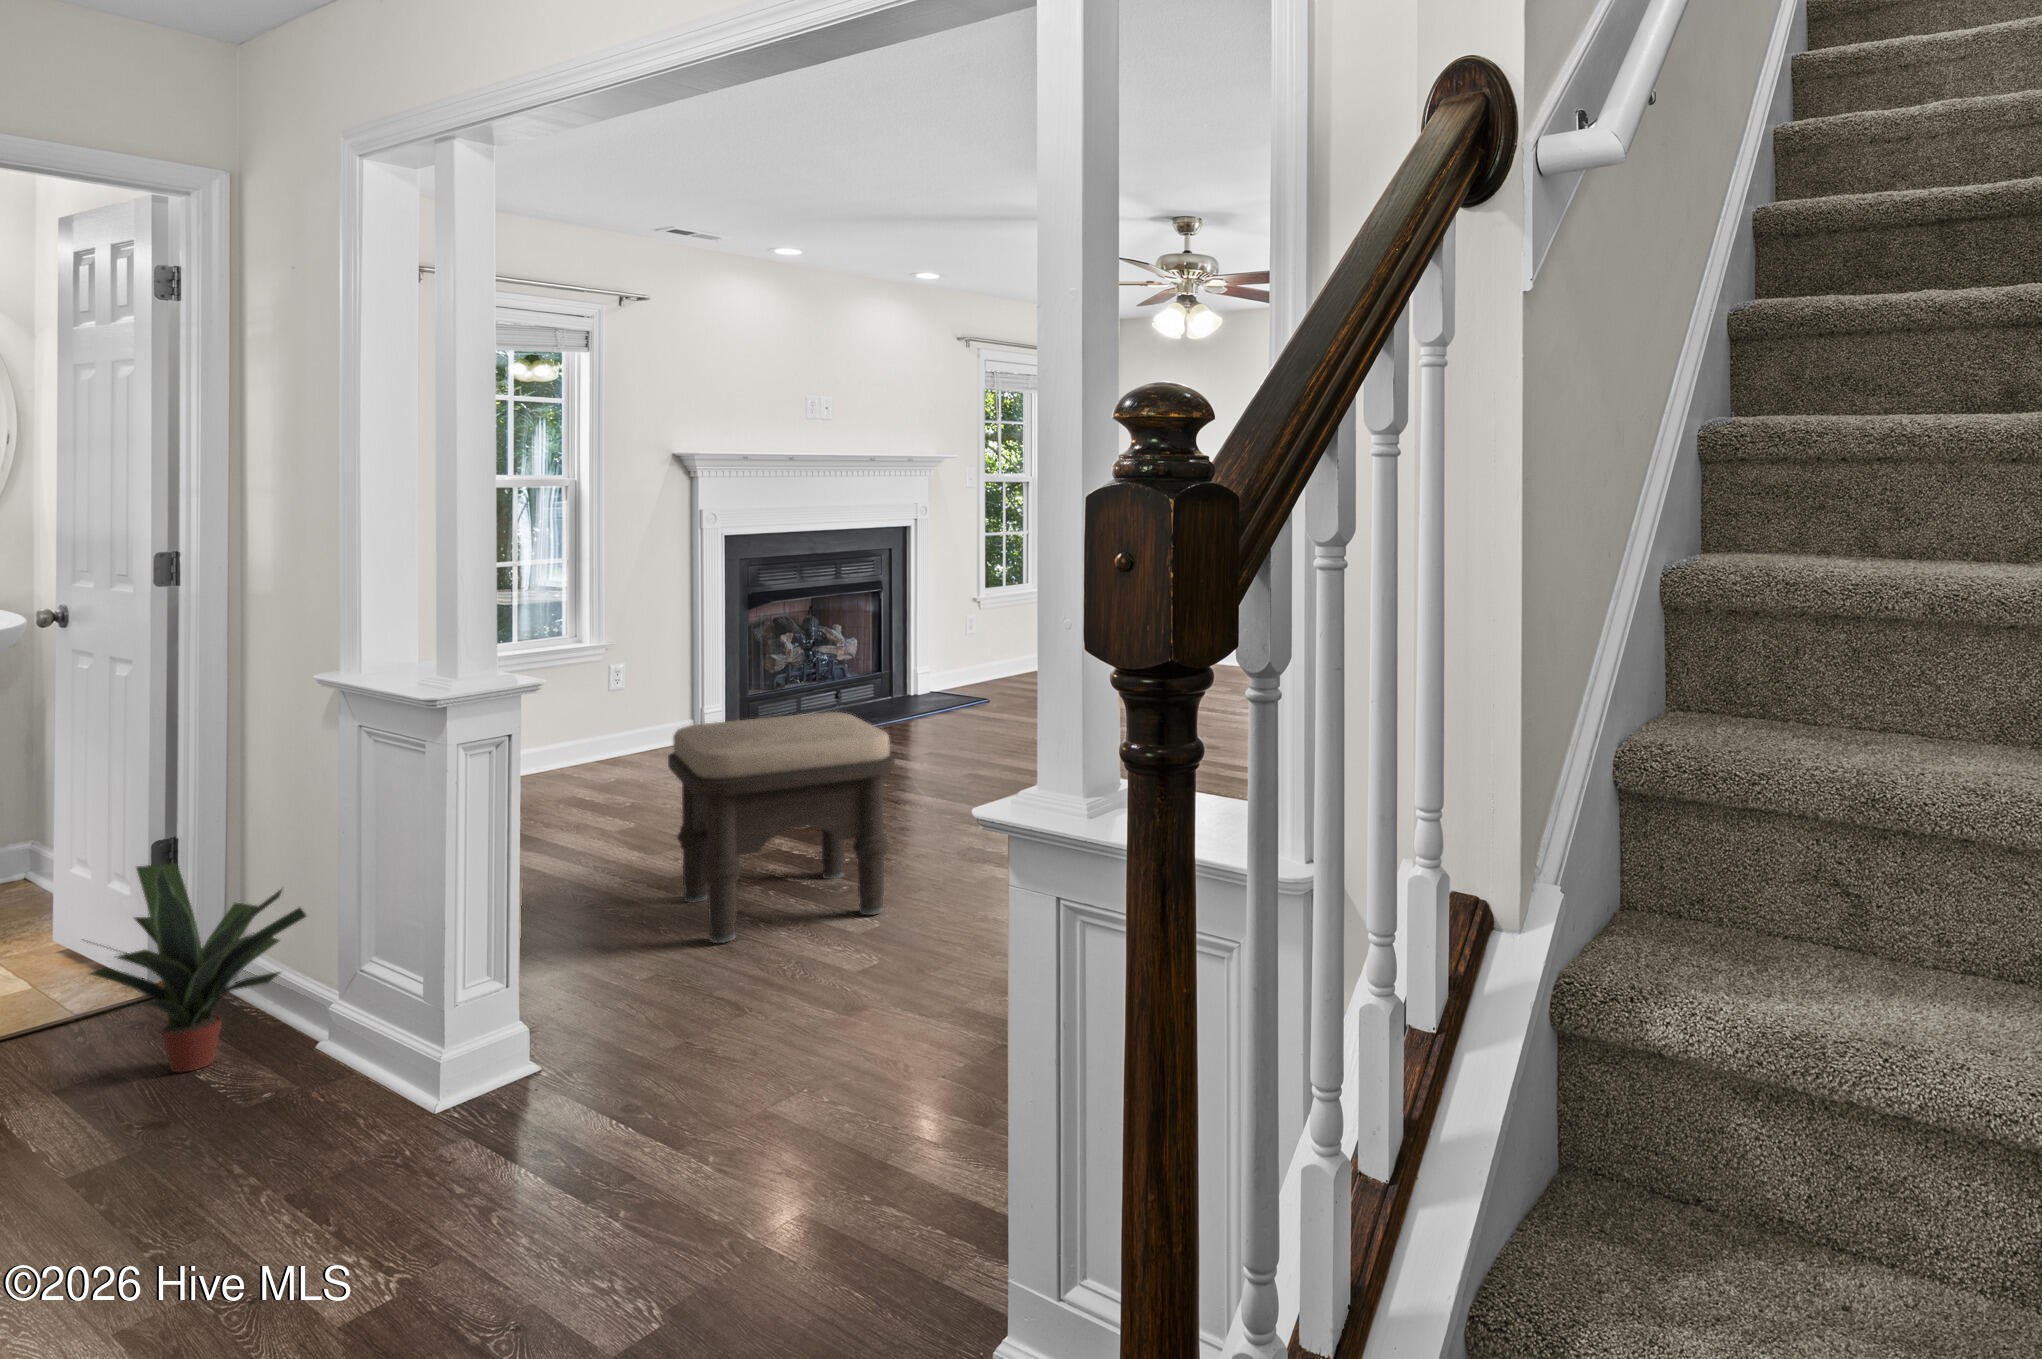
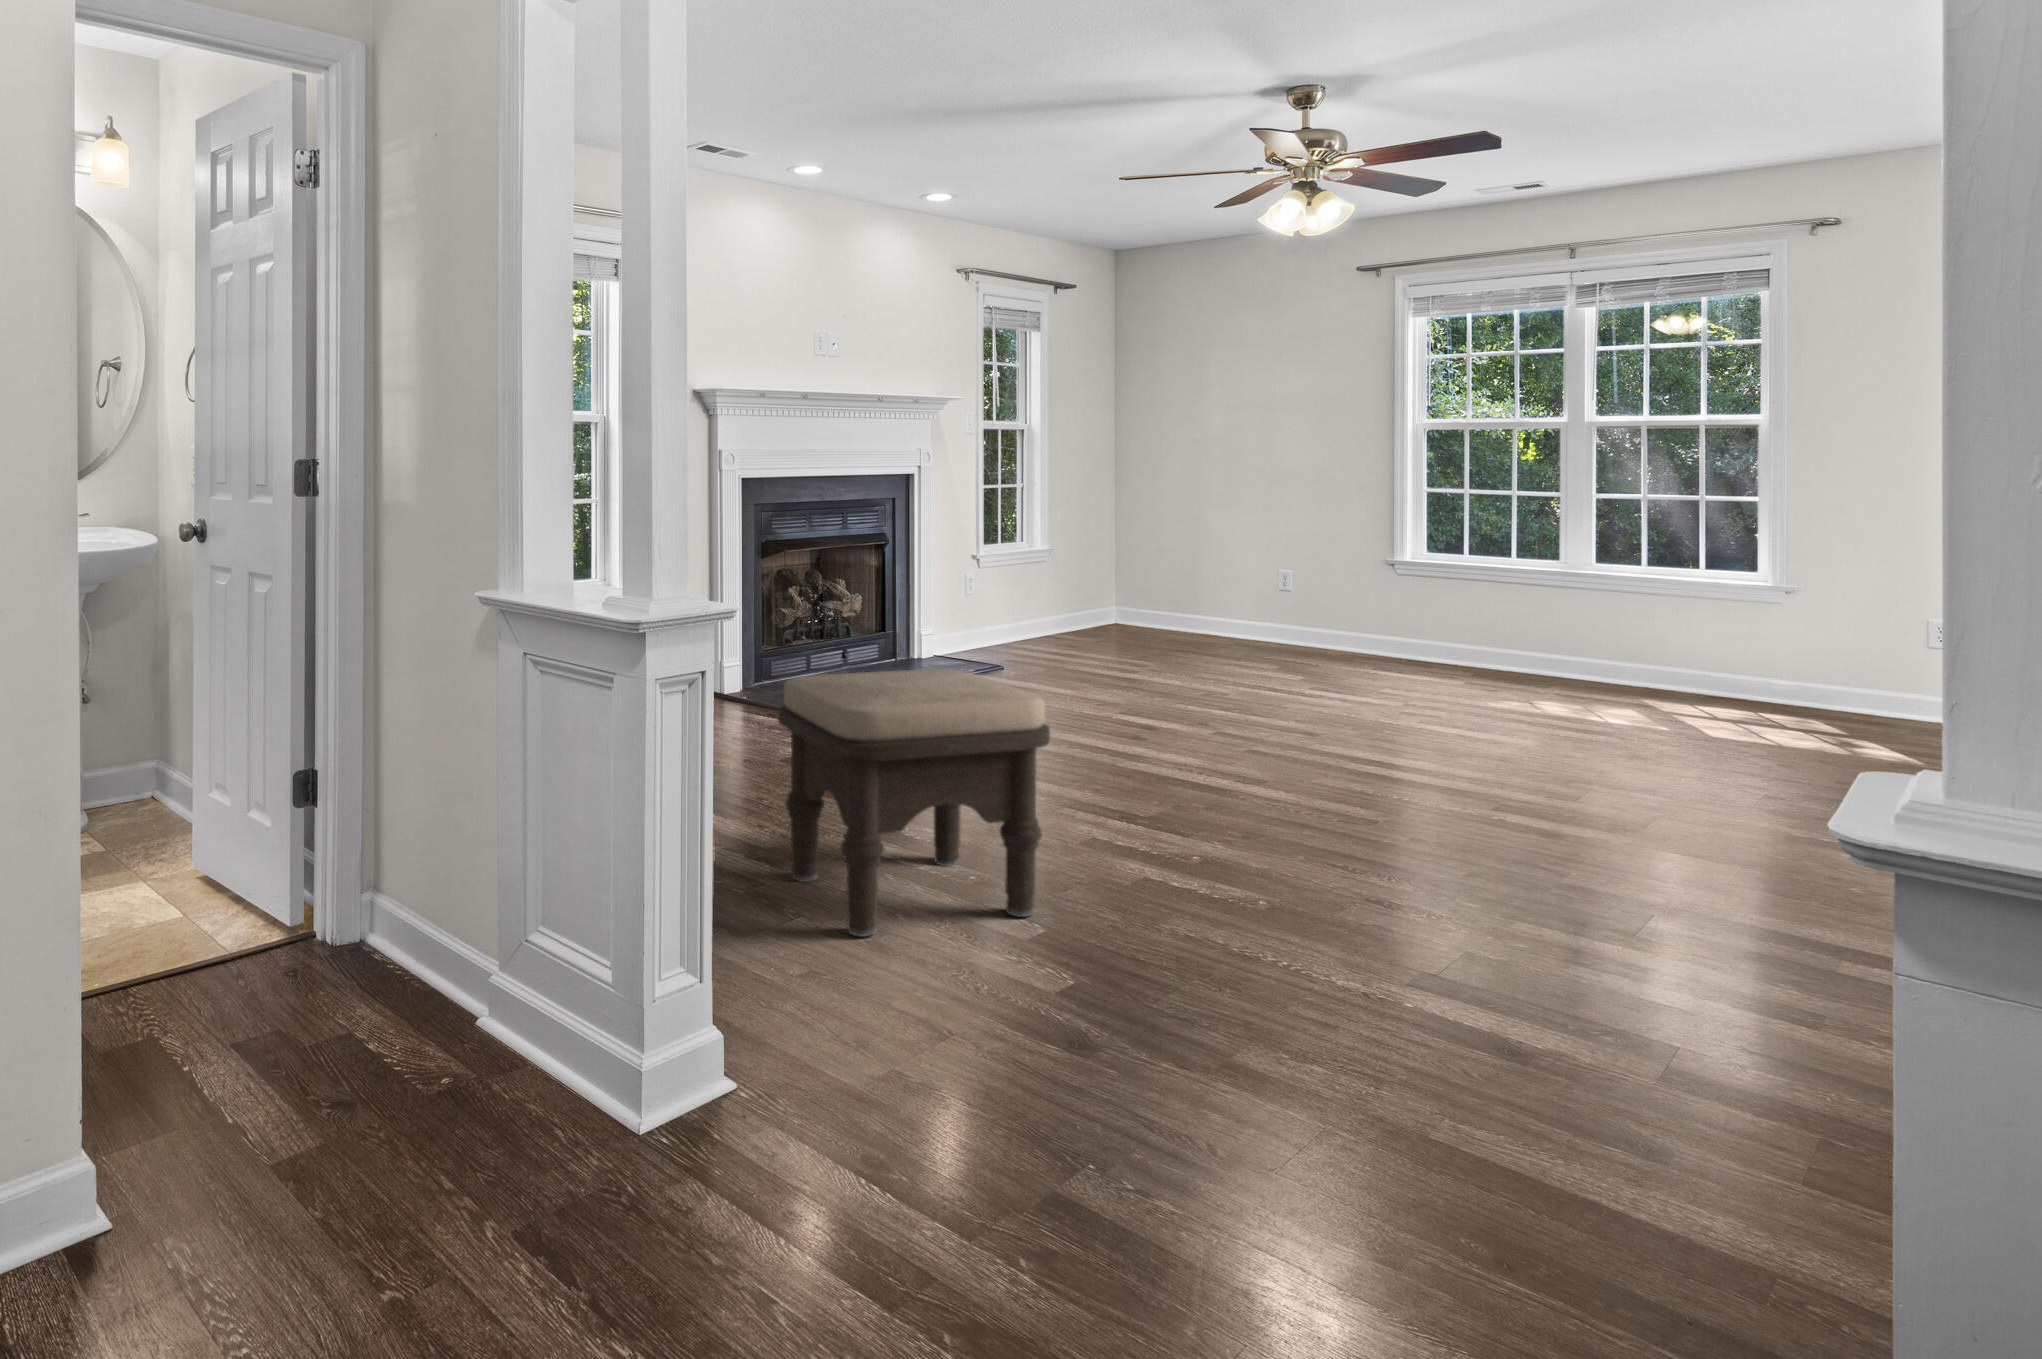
potted plant: present [82,863,306,1072] -> none [256,800,463,1037]

